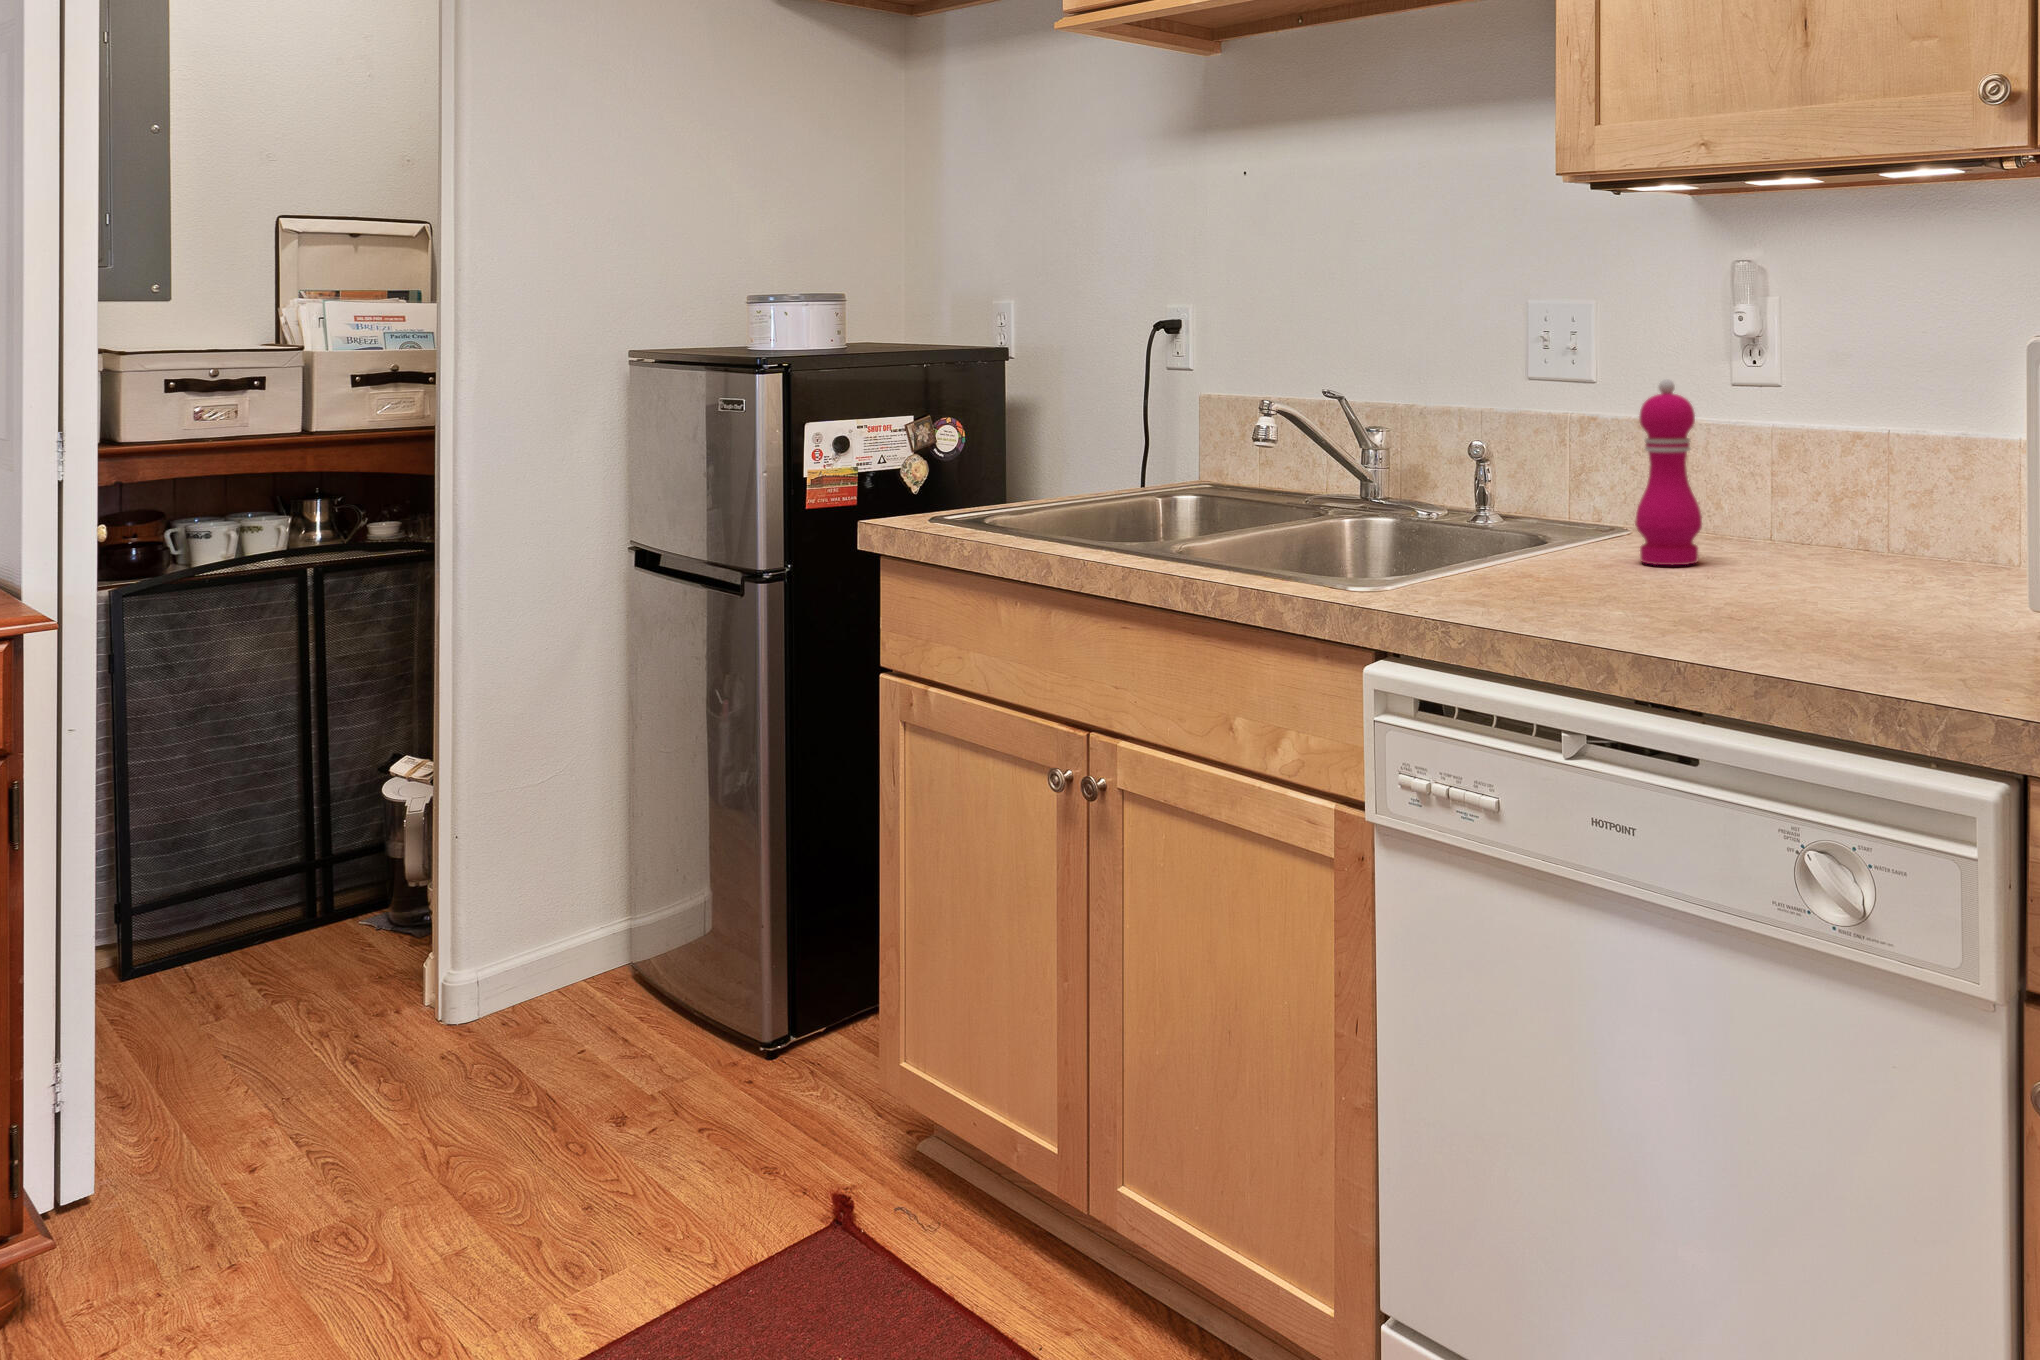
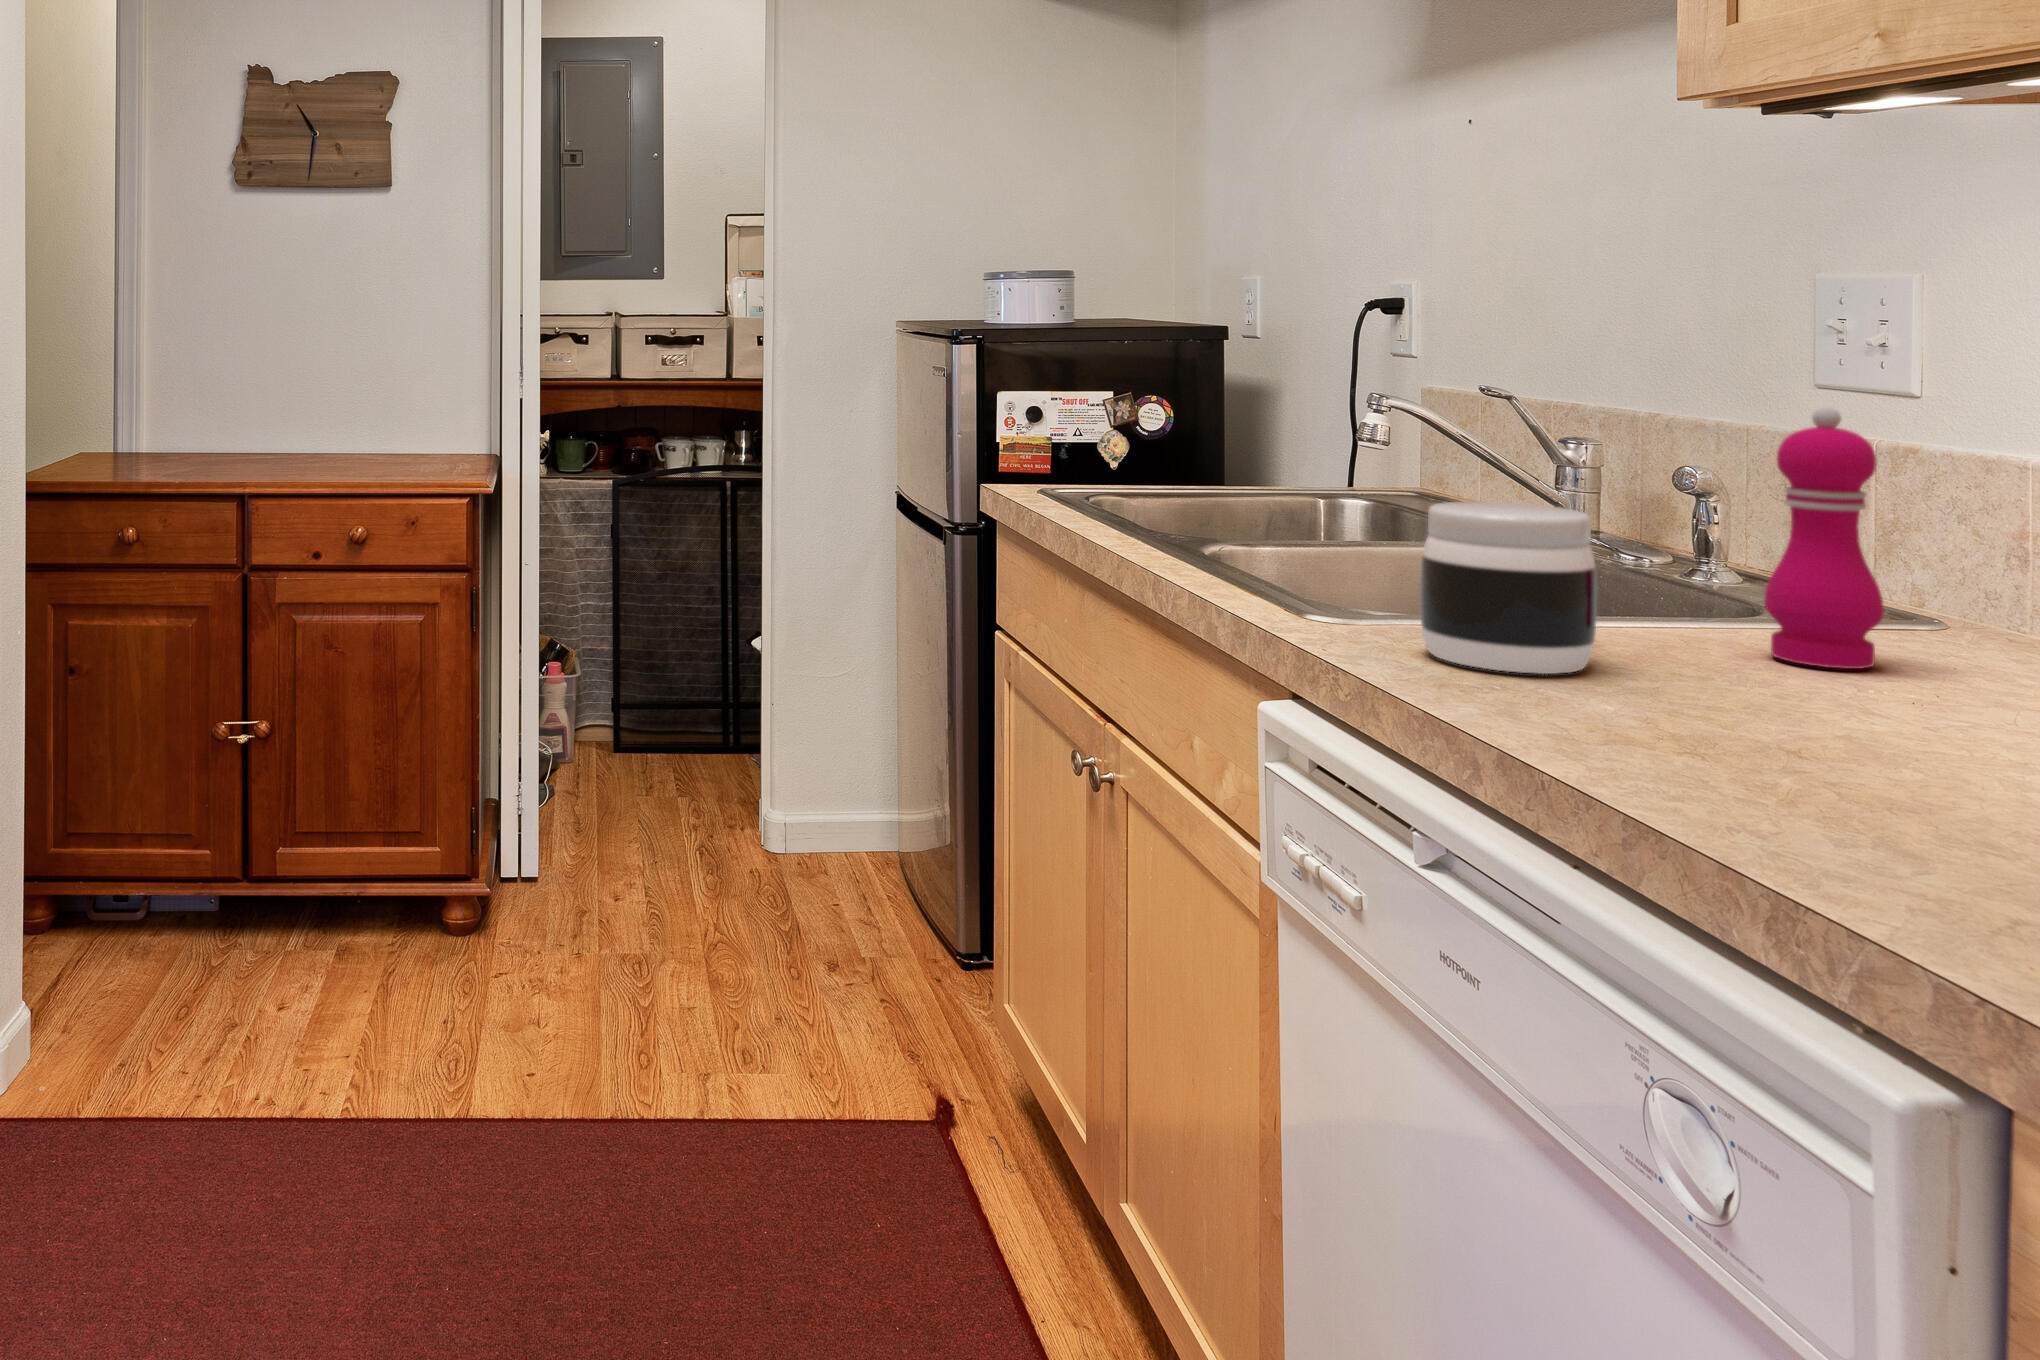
jar: none [1468,463,1588,595] -> present [1420,502,1597,674]

